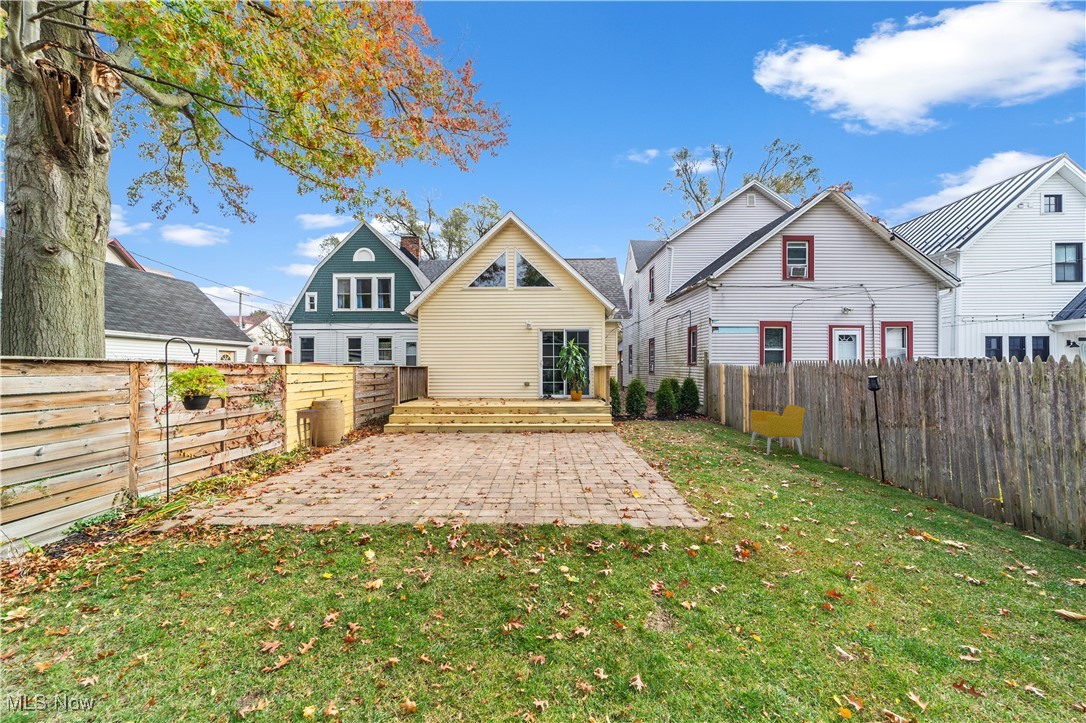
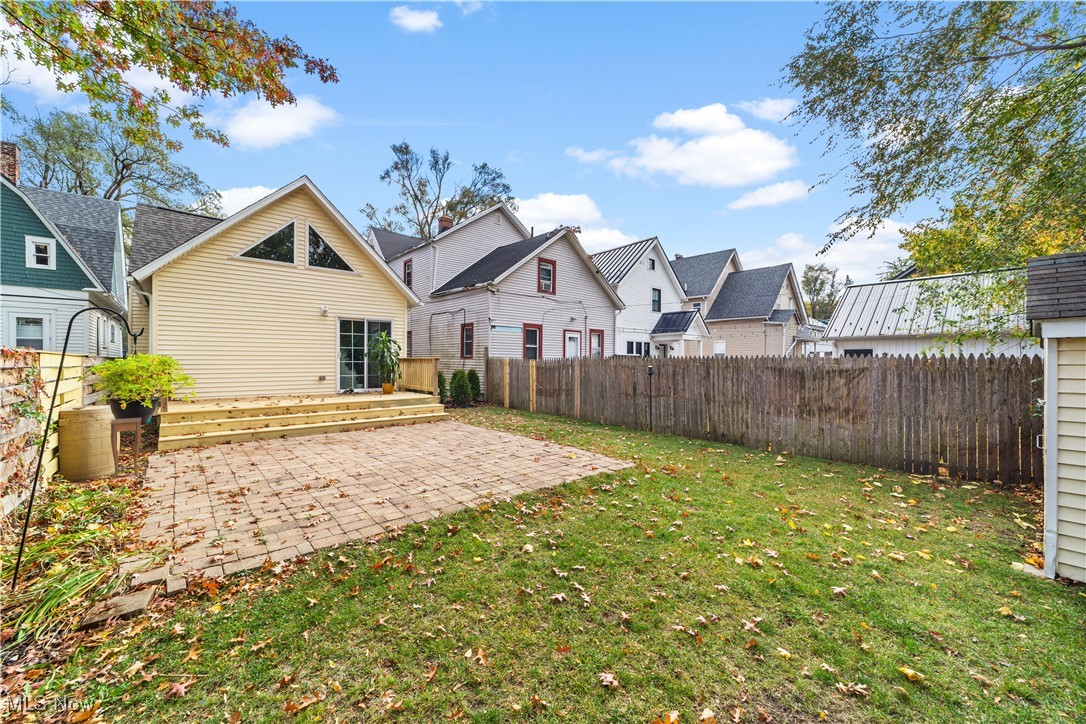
armchair: present [750,405,805,455] -> none [555,387,592,423]

